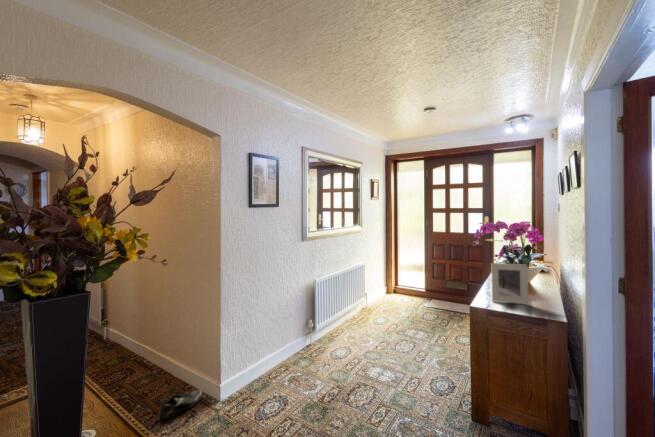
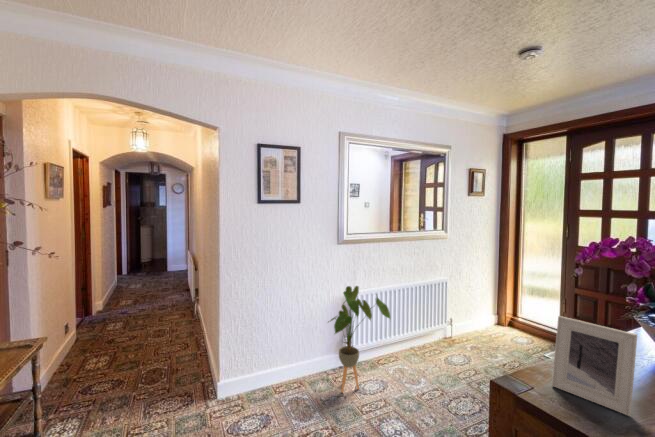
house plant: none [304,274,356,362] -> present [328,286,390,392]
shoe: present [160,390,203,420] -> none [165,374,210,399]

